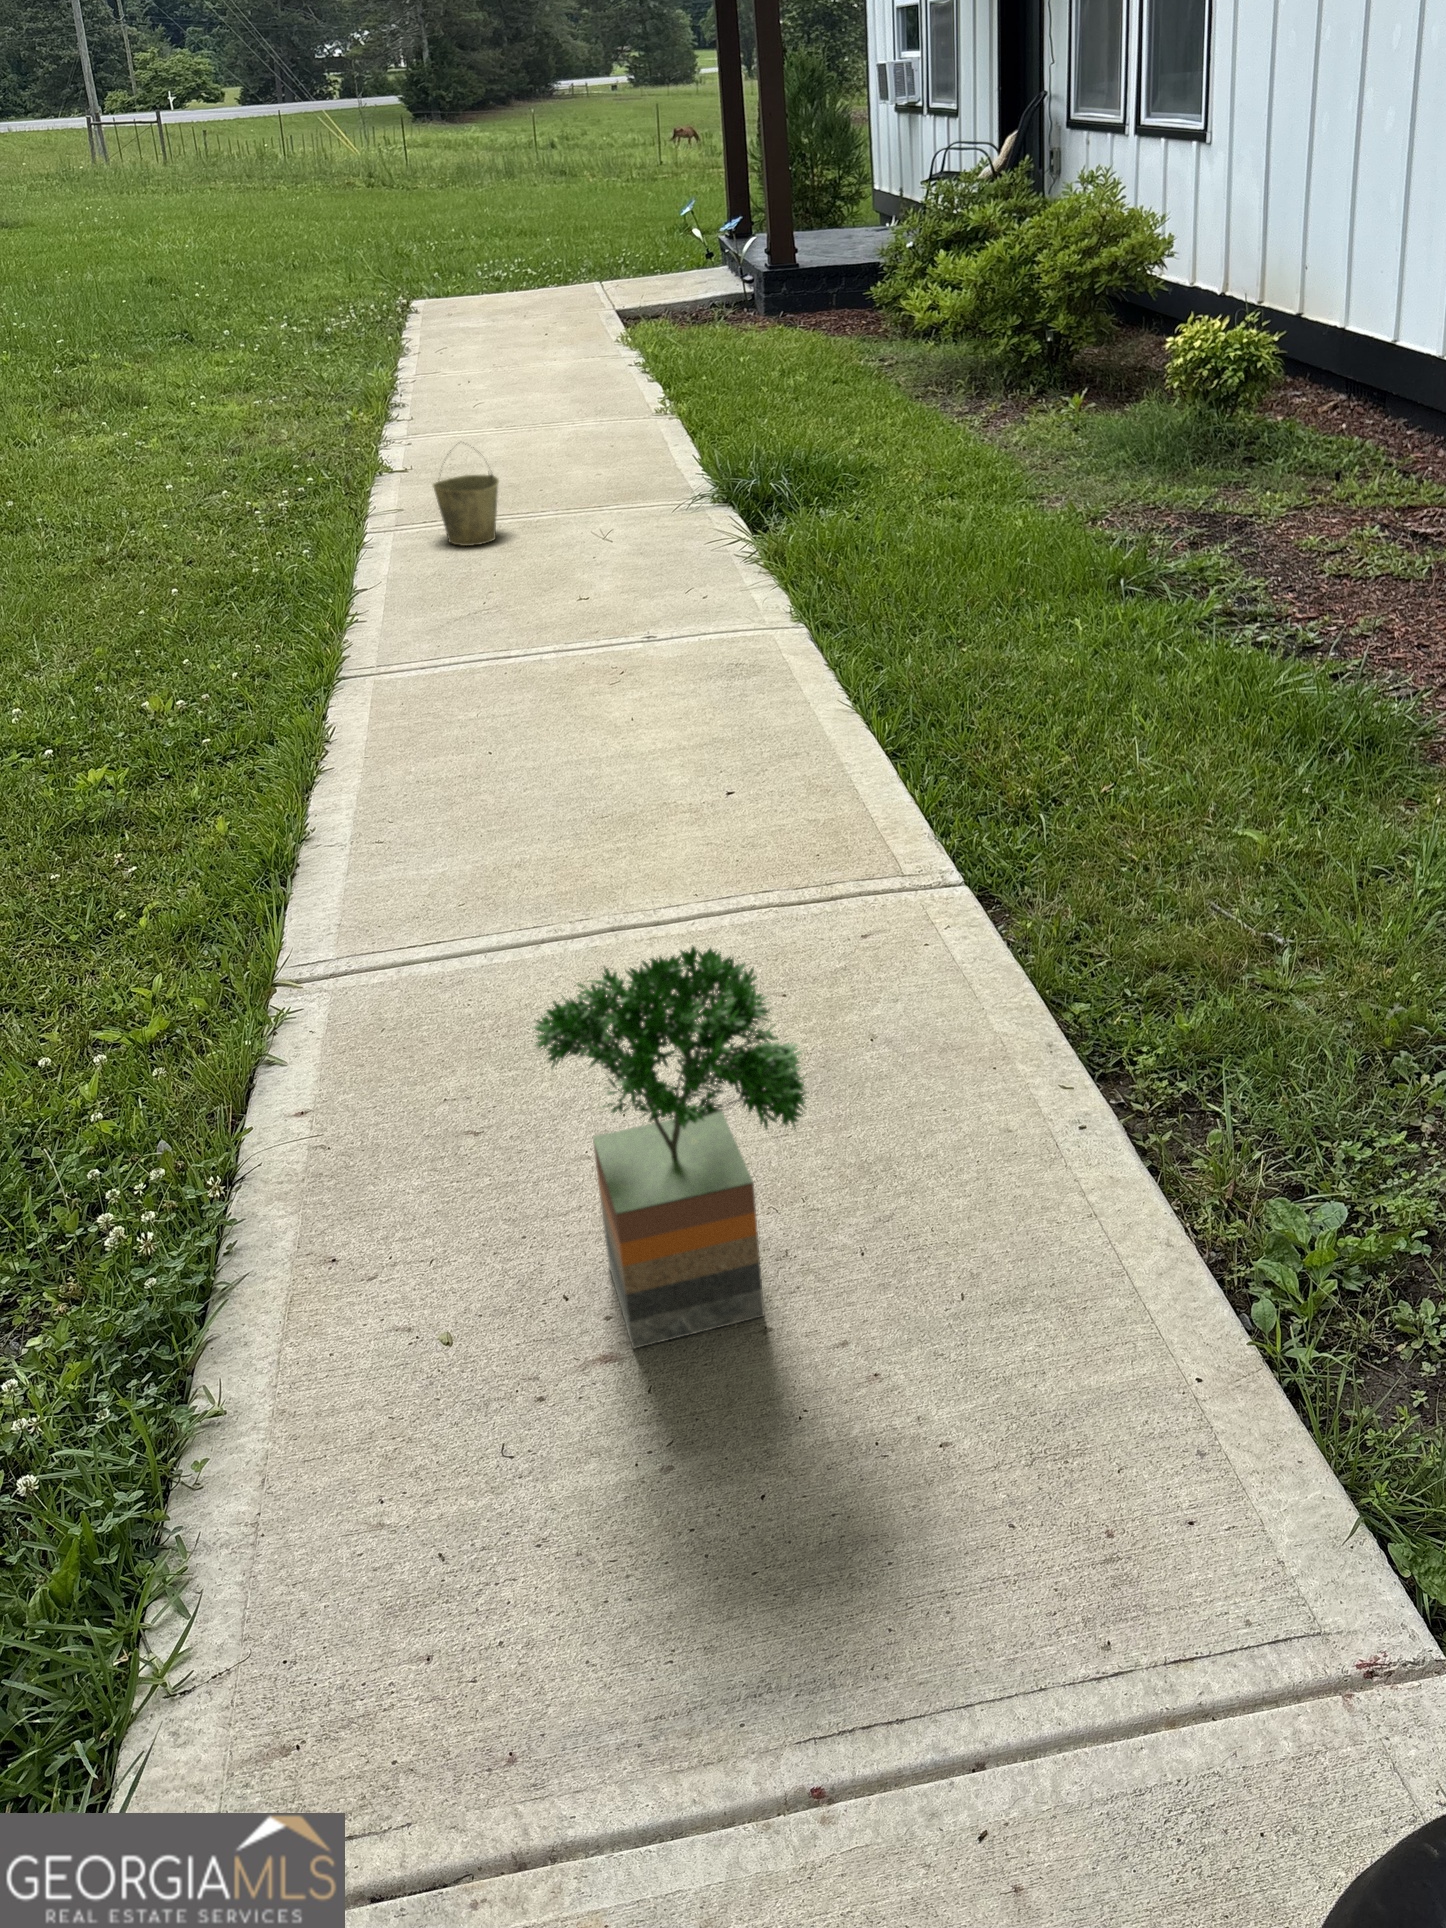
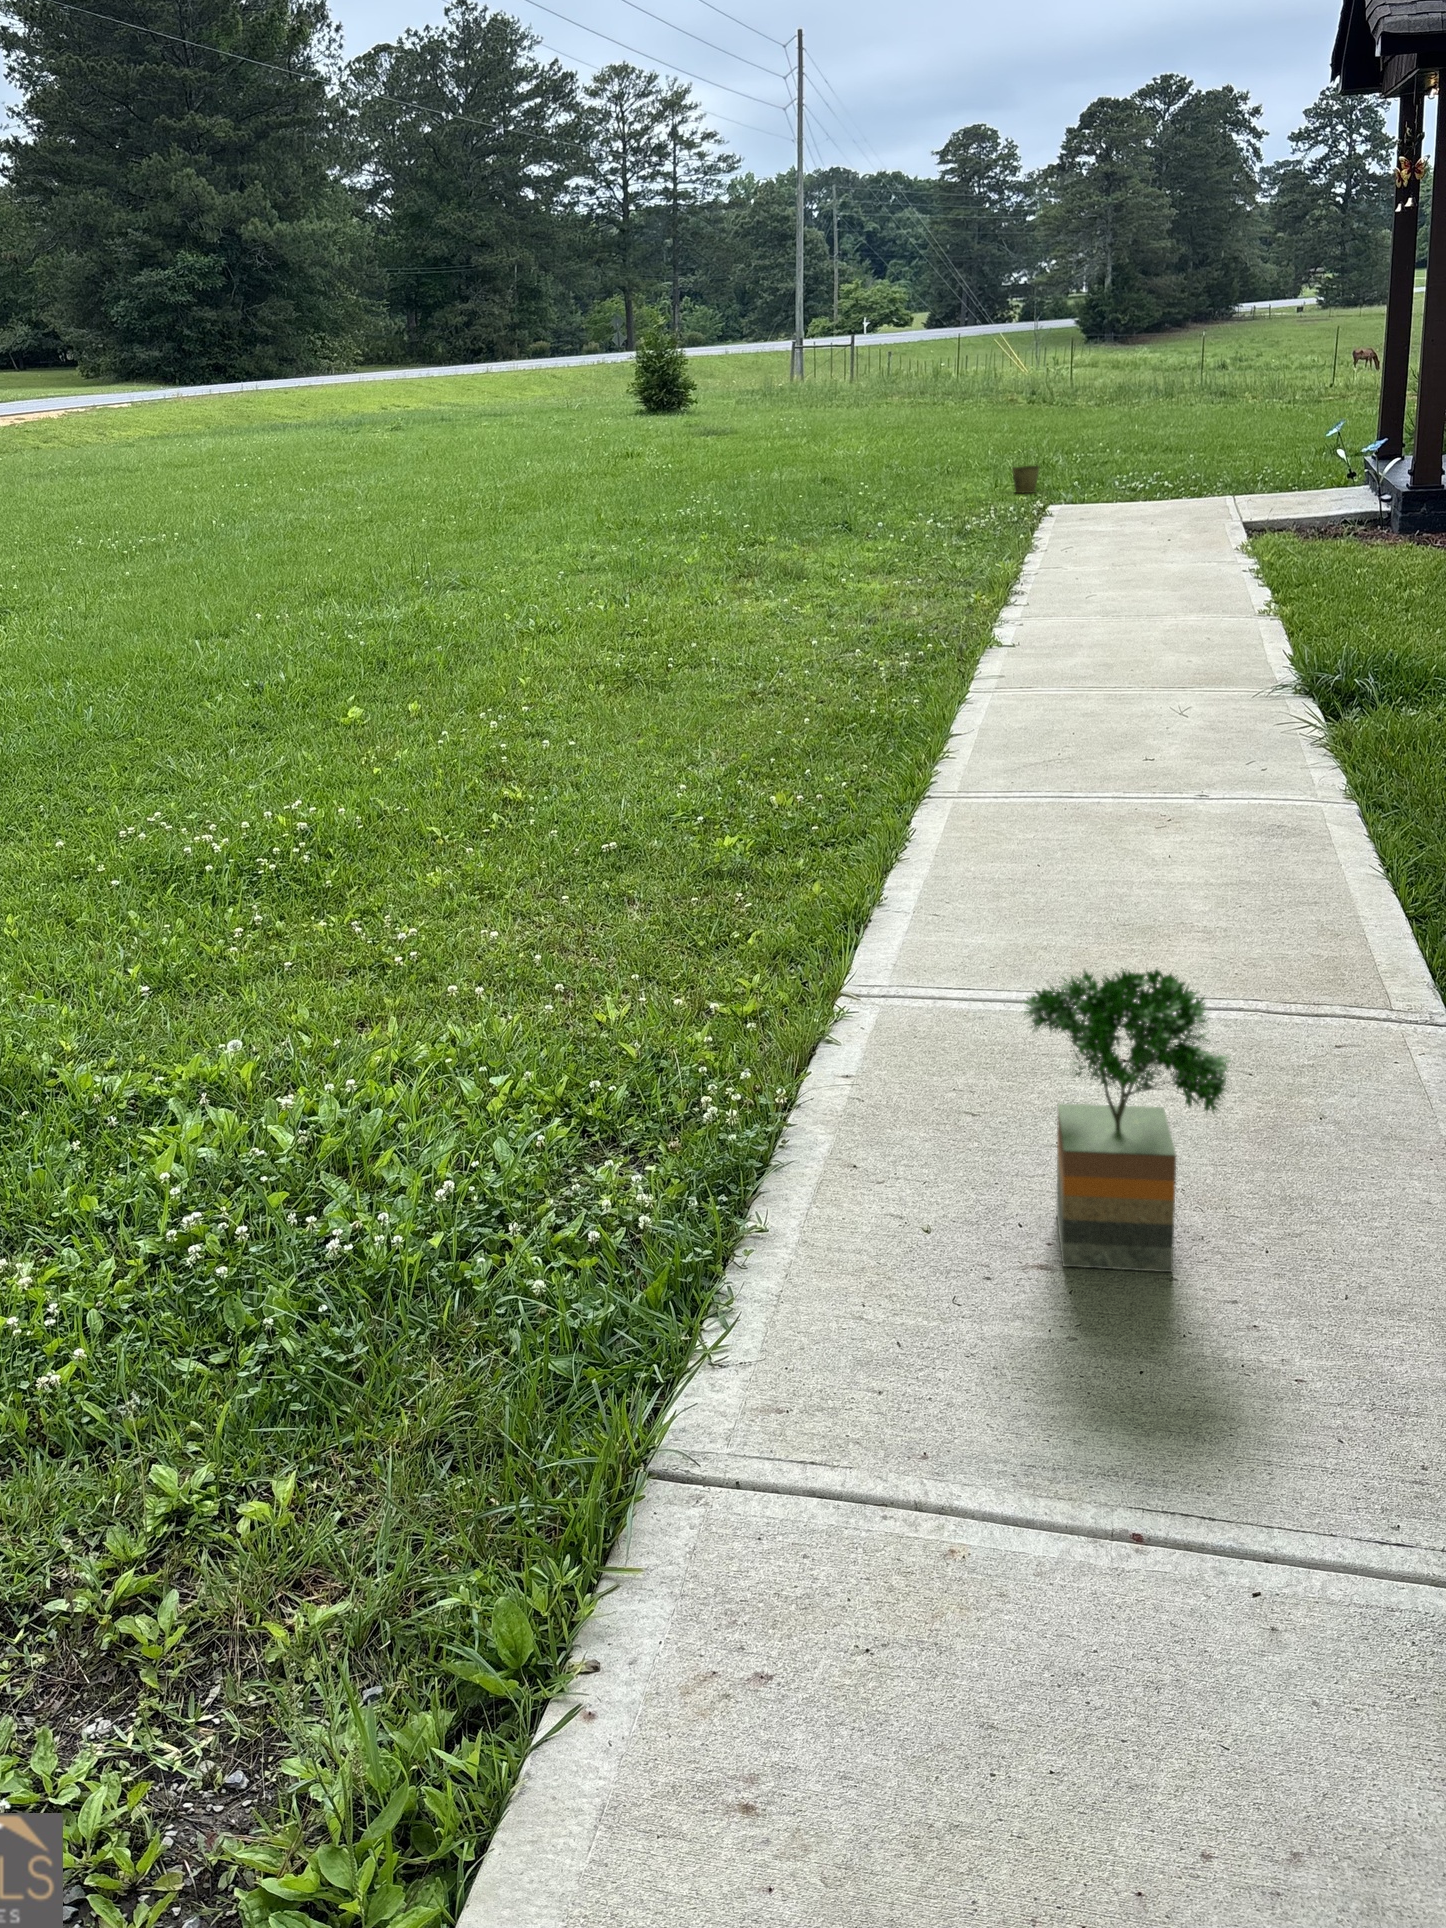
bucket: present [433,447,499,546] -> present [1012,466,1039,493]

